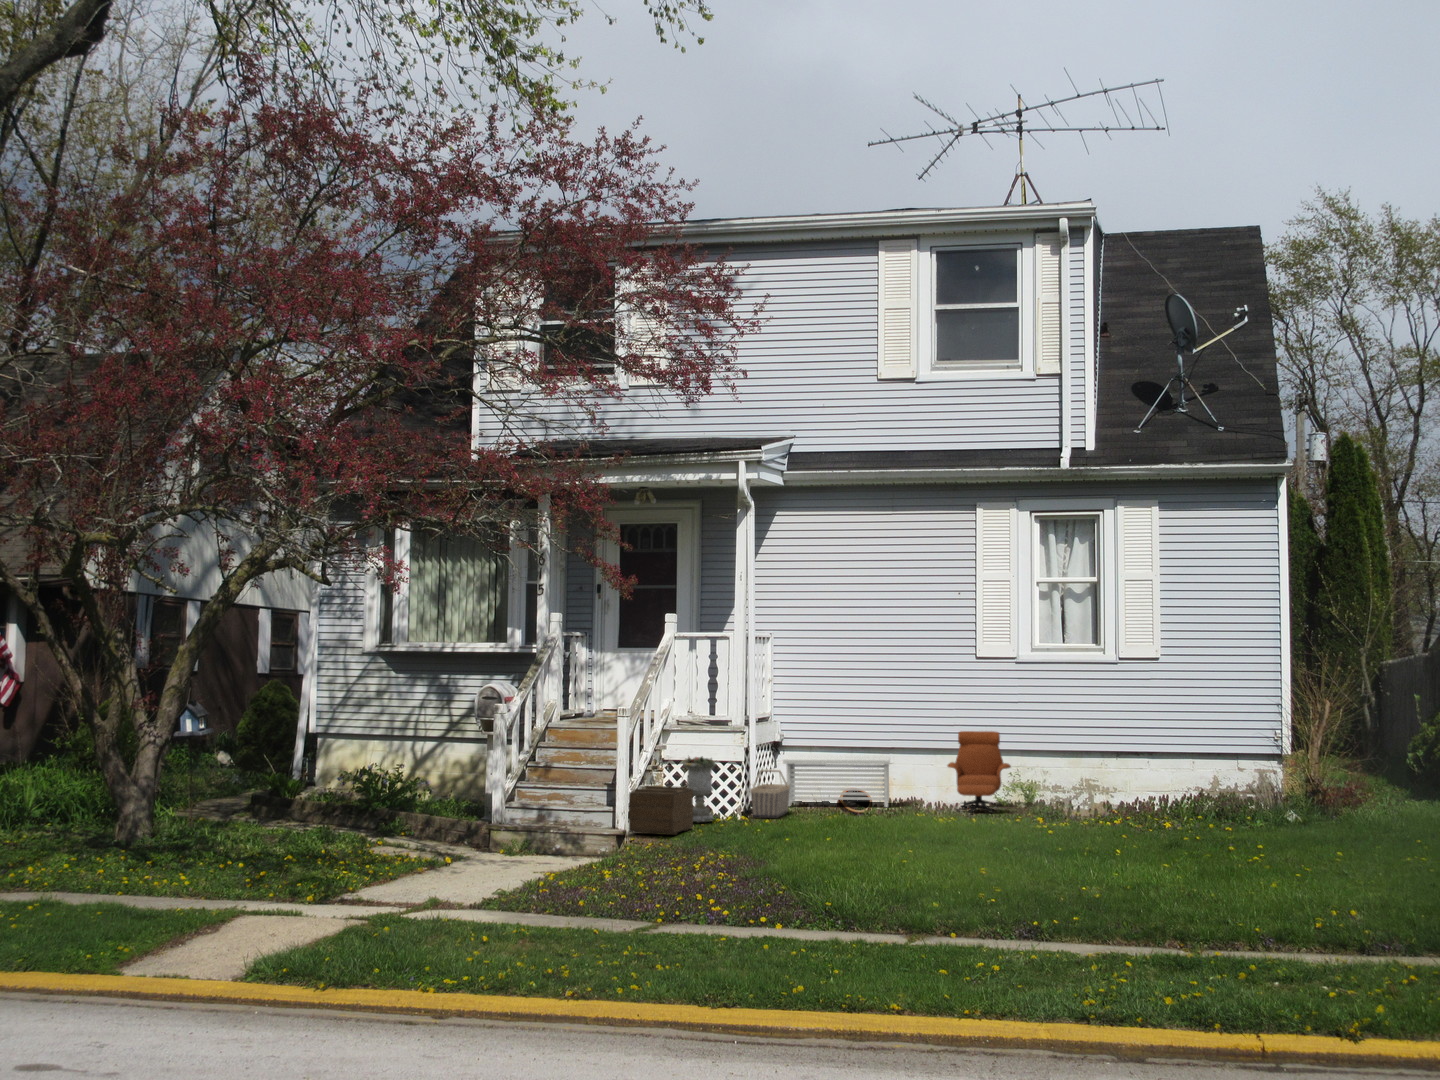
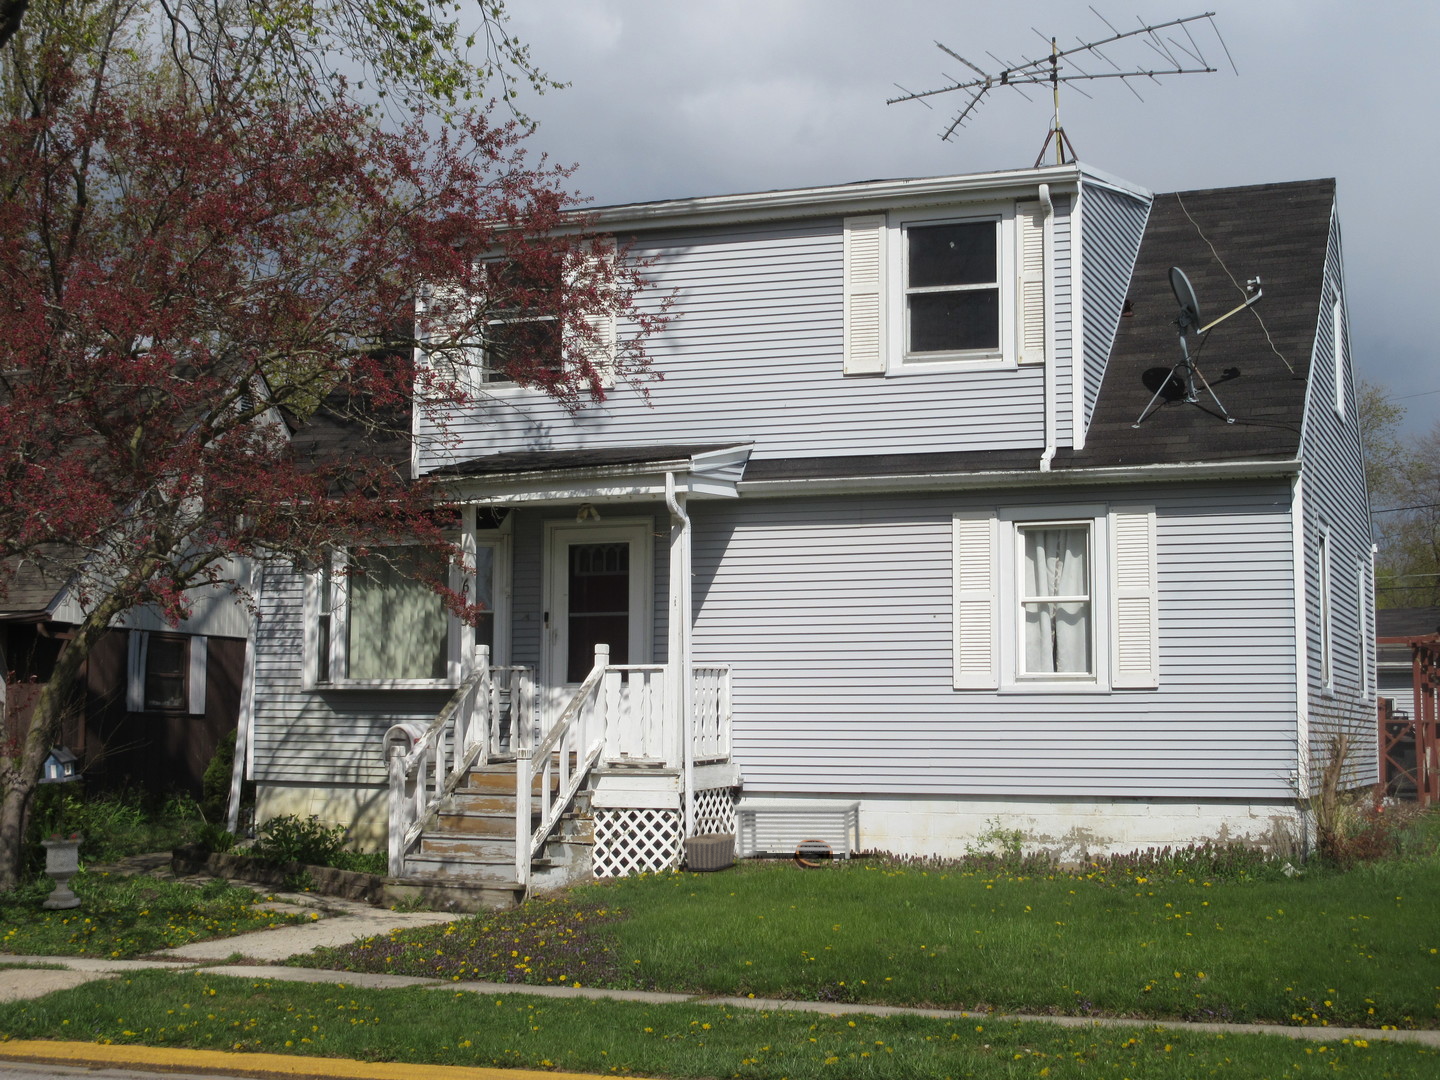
lounge chair: present [948,731,1011,813] -> none [918,772,989,866]
planter: present [683,756,716,823] -> present [41,830,84,909]
wooden crate: present [629,786,693,835] -> none [535,836,611,890]

